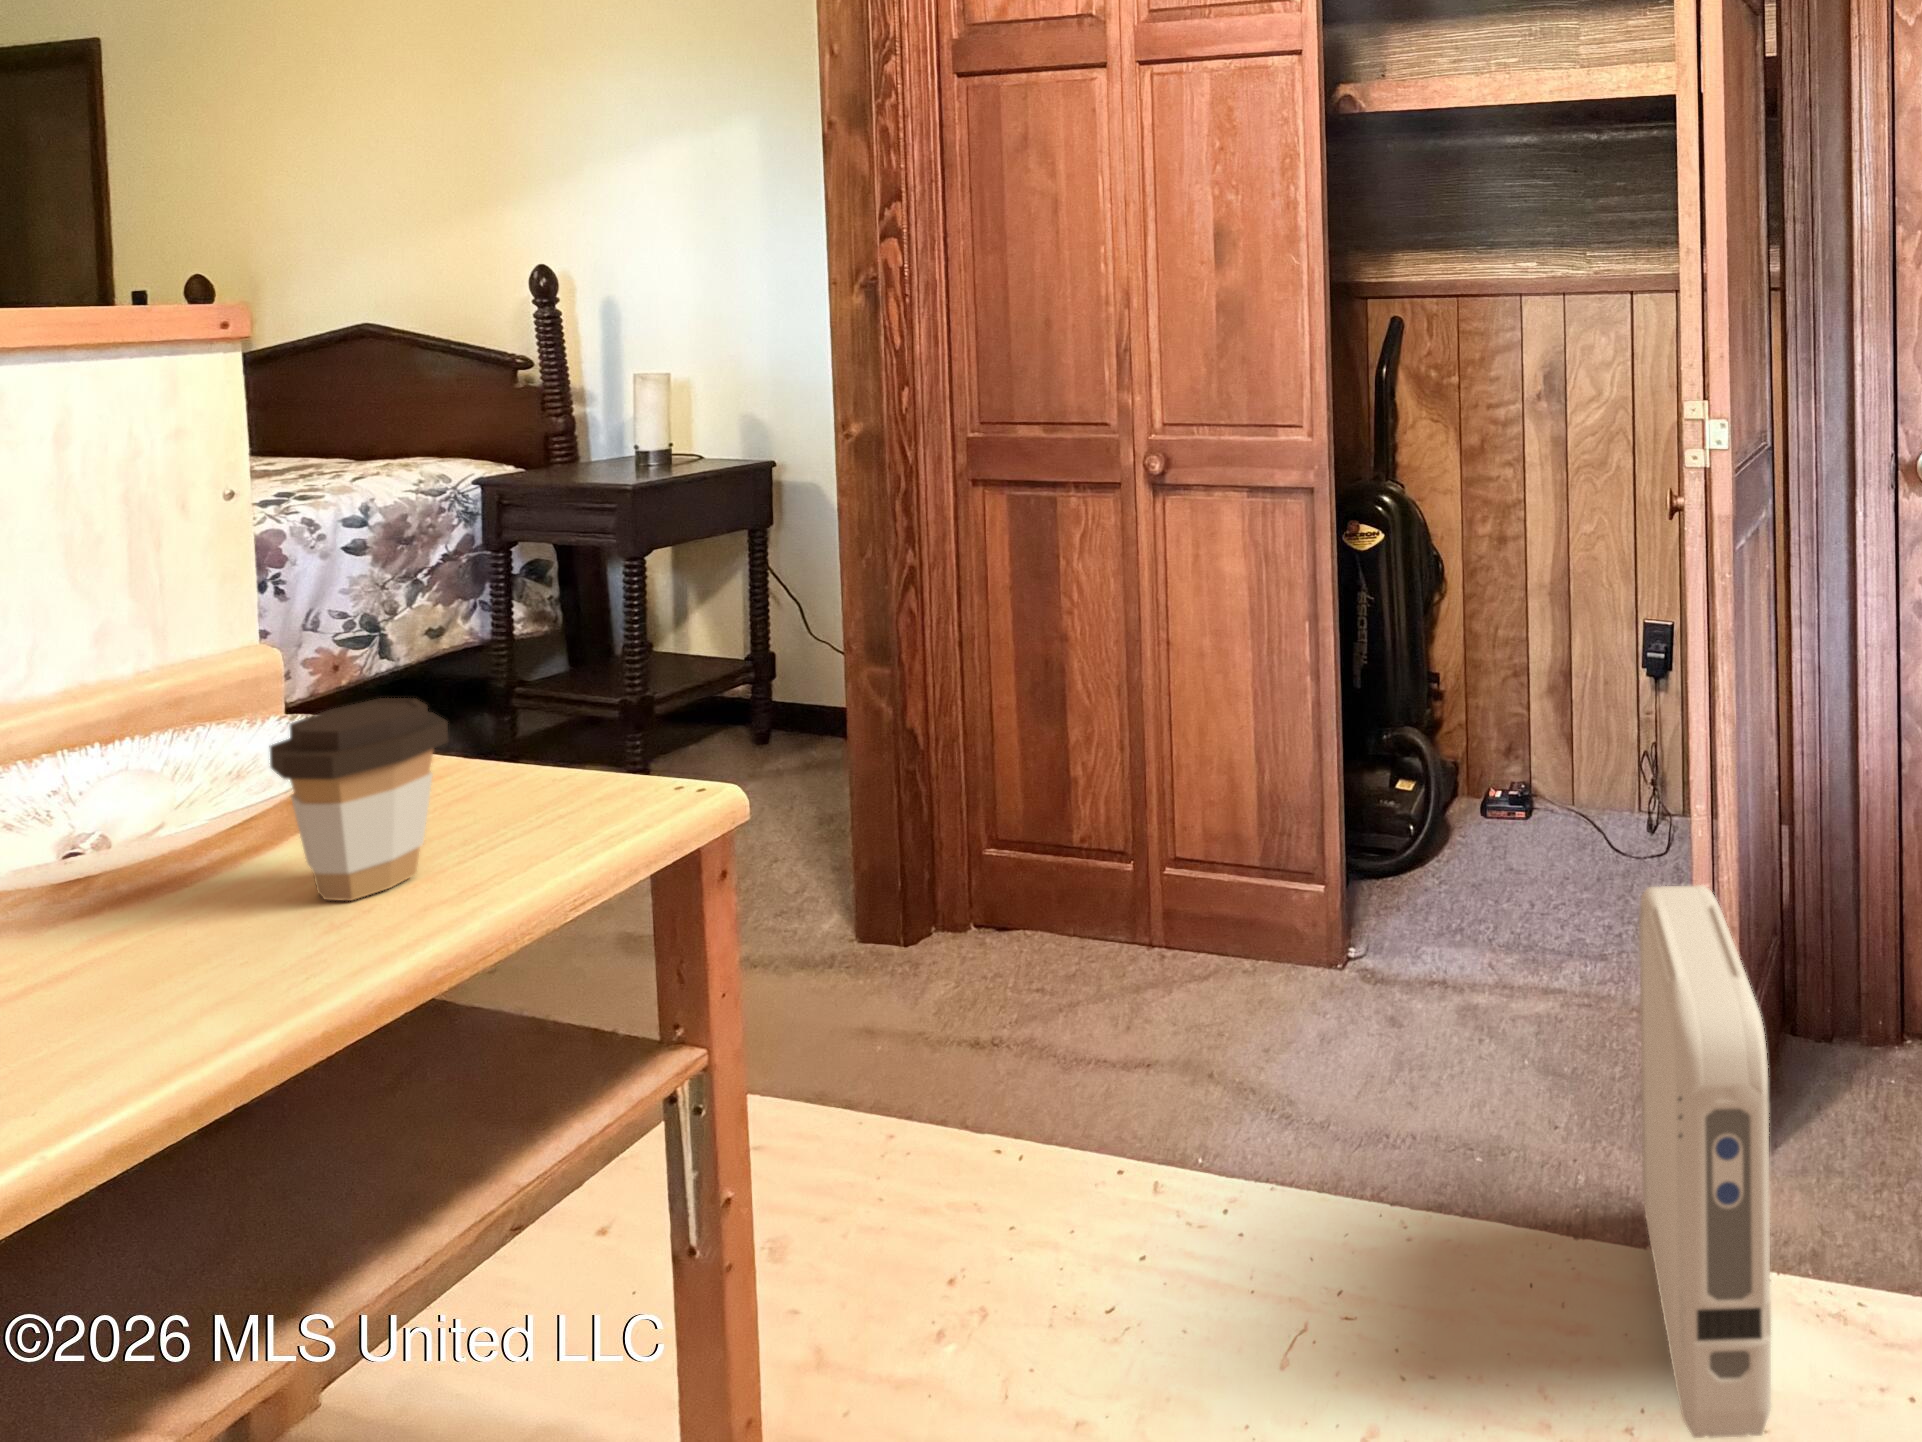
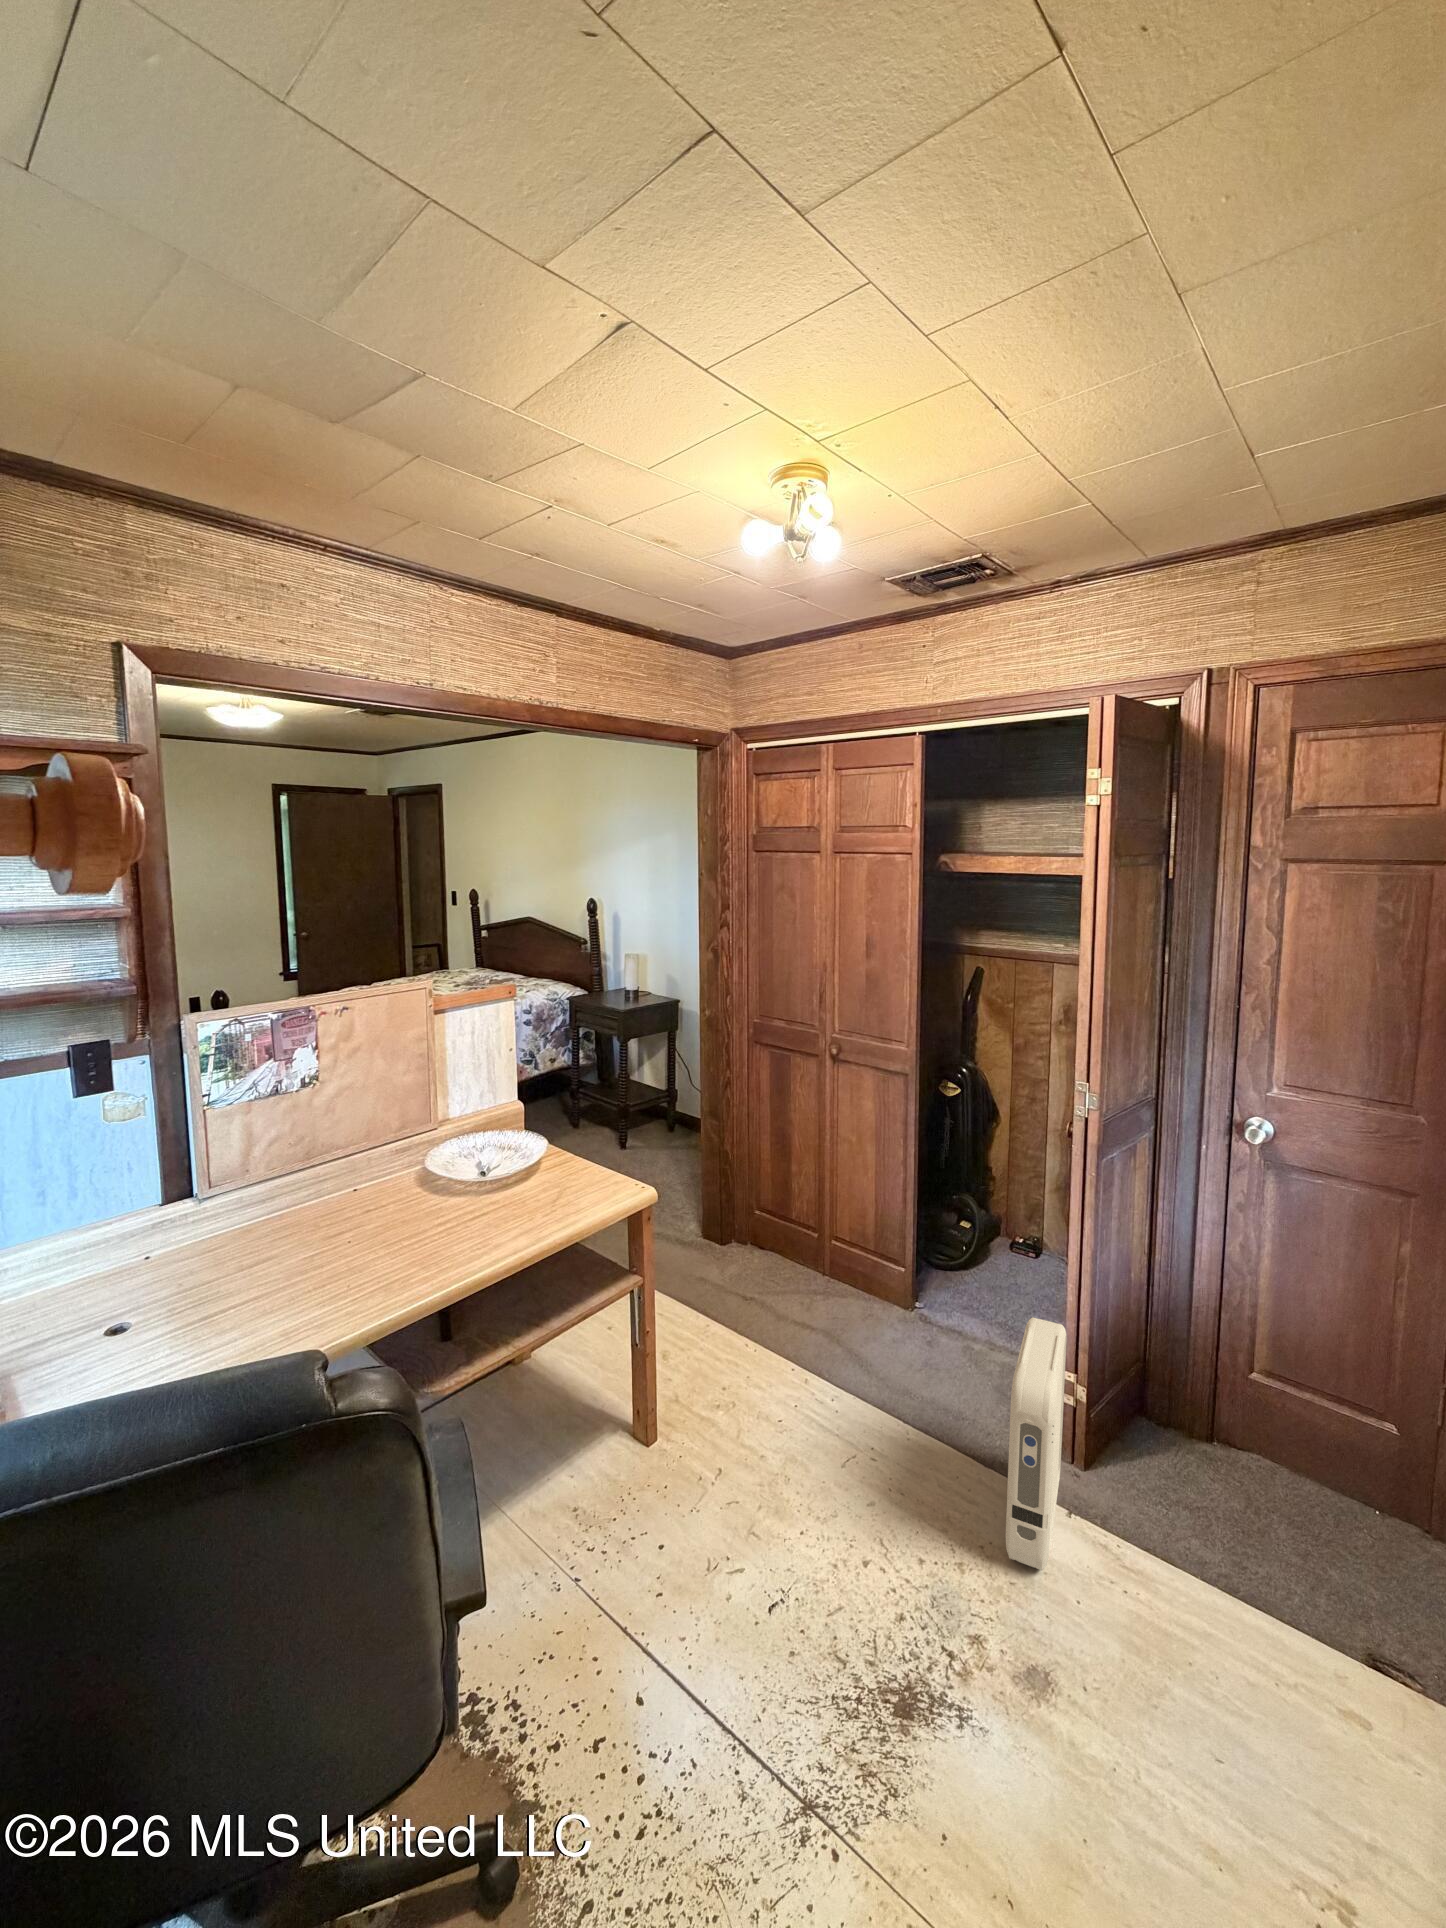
coffee cup: present [269,698,448,901] -> none [540,1153,580,1214]

